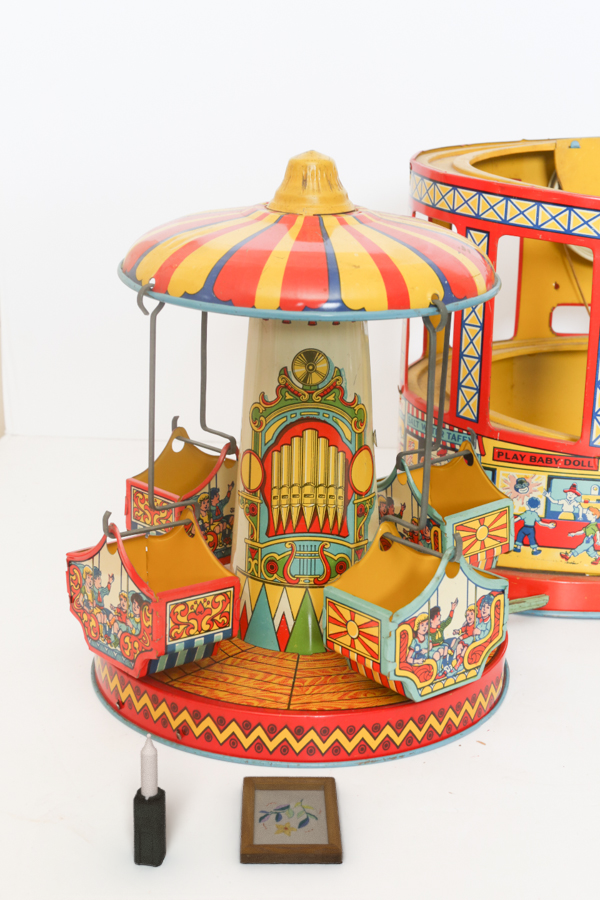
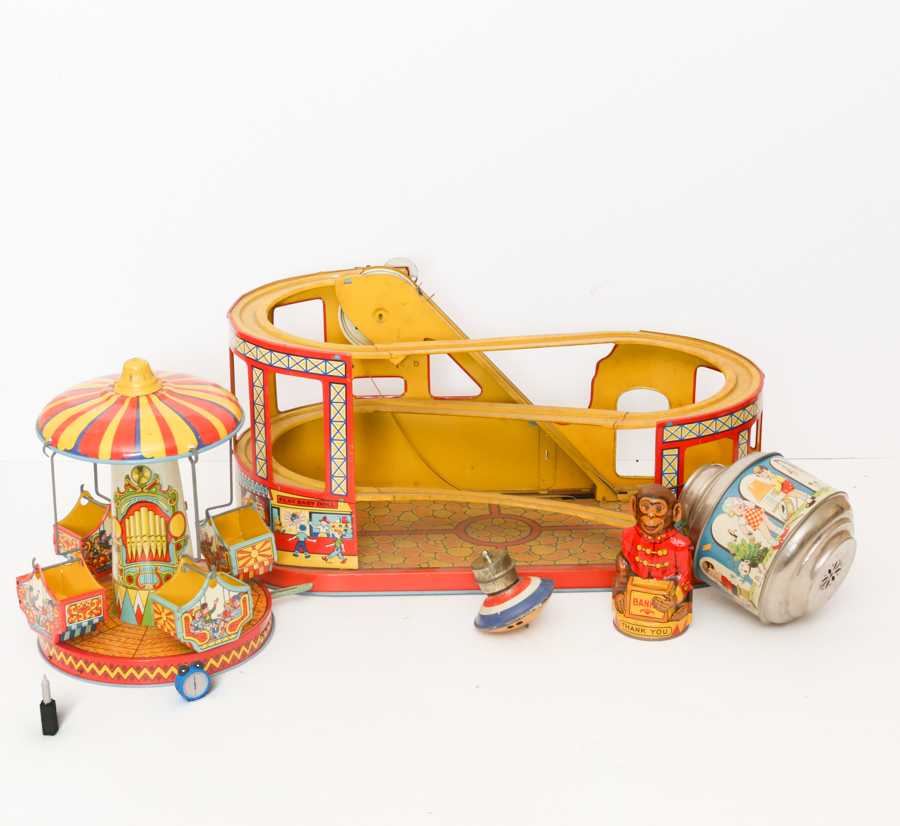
alarm clock: none [388,719,456,802] -> present [175,660,210,701]
picture frame: present [240,776,342,864] -> none [93,691,151,732]

